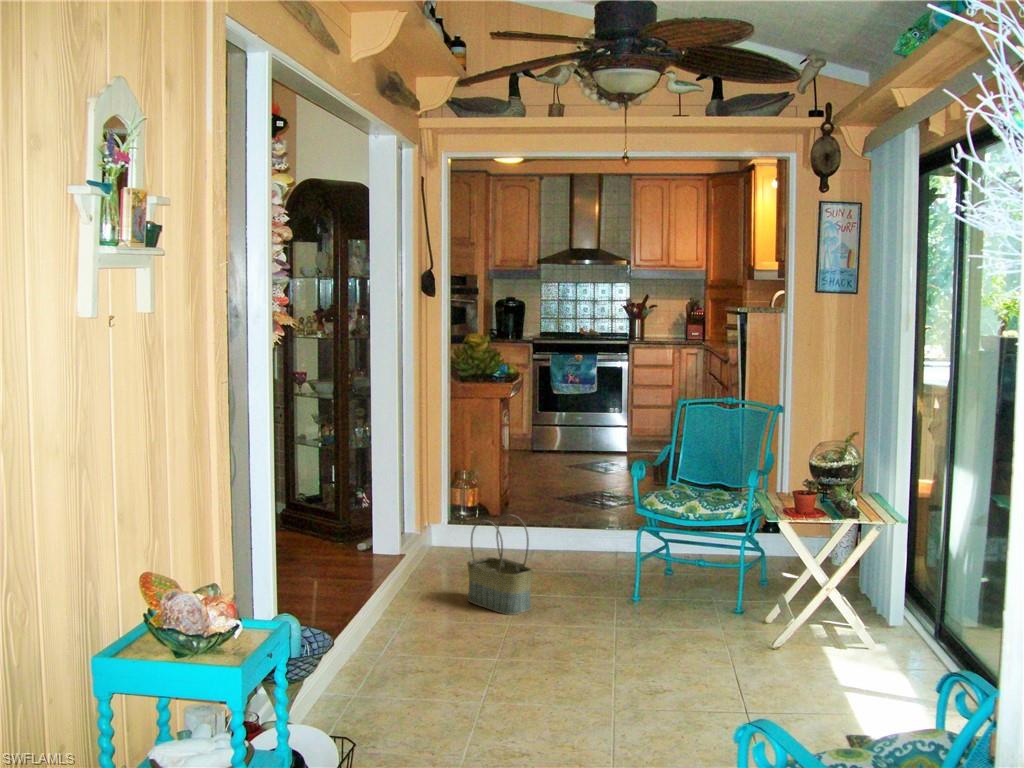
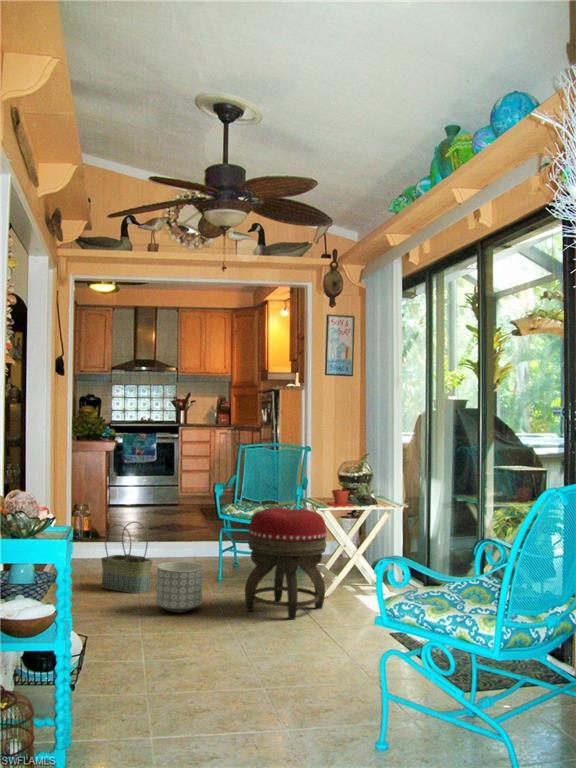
footstool: none [647,517,771,685] -> present [245,508,327,620]
planter: none [523,583,589,656] -> present [156,562,203,613]

